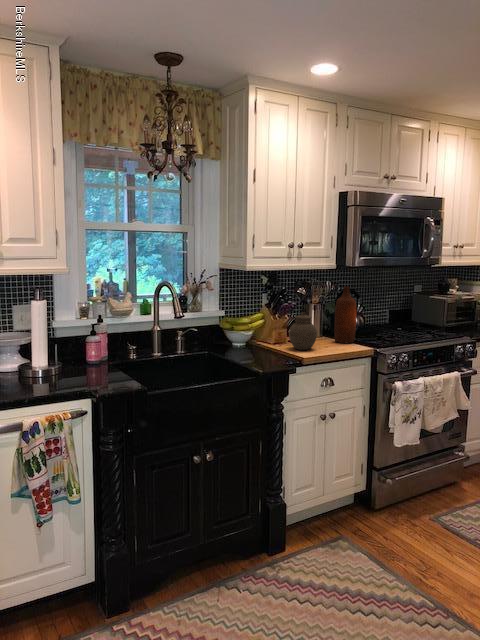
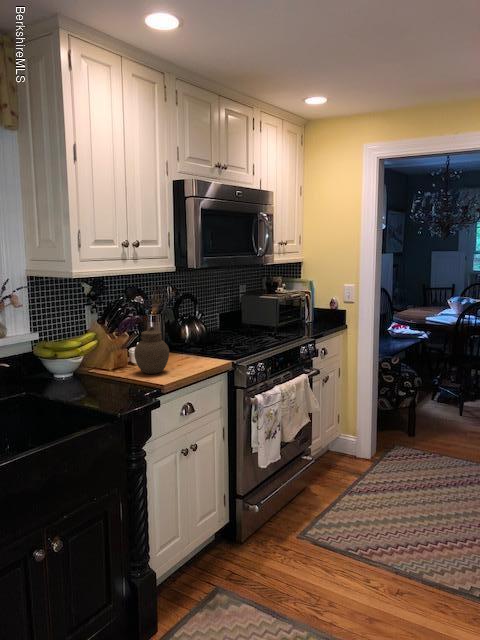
bottle: present [334,286,356,343] -> none [181,291,205,358]

